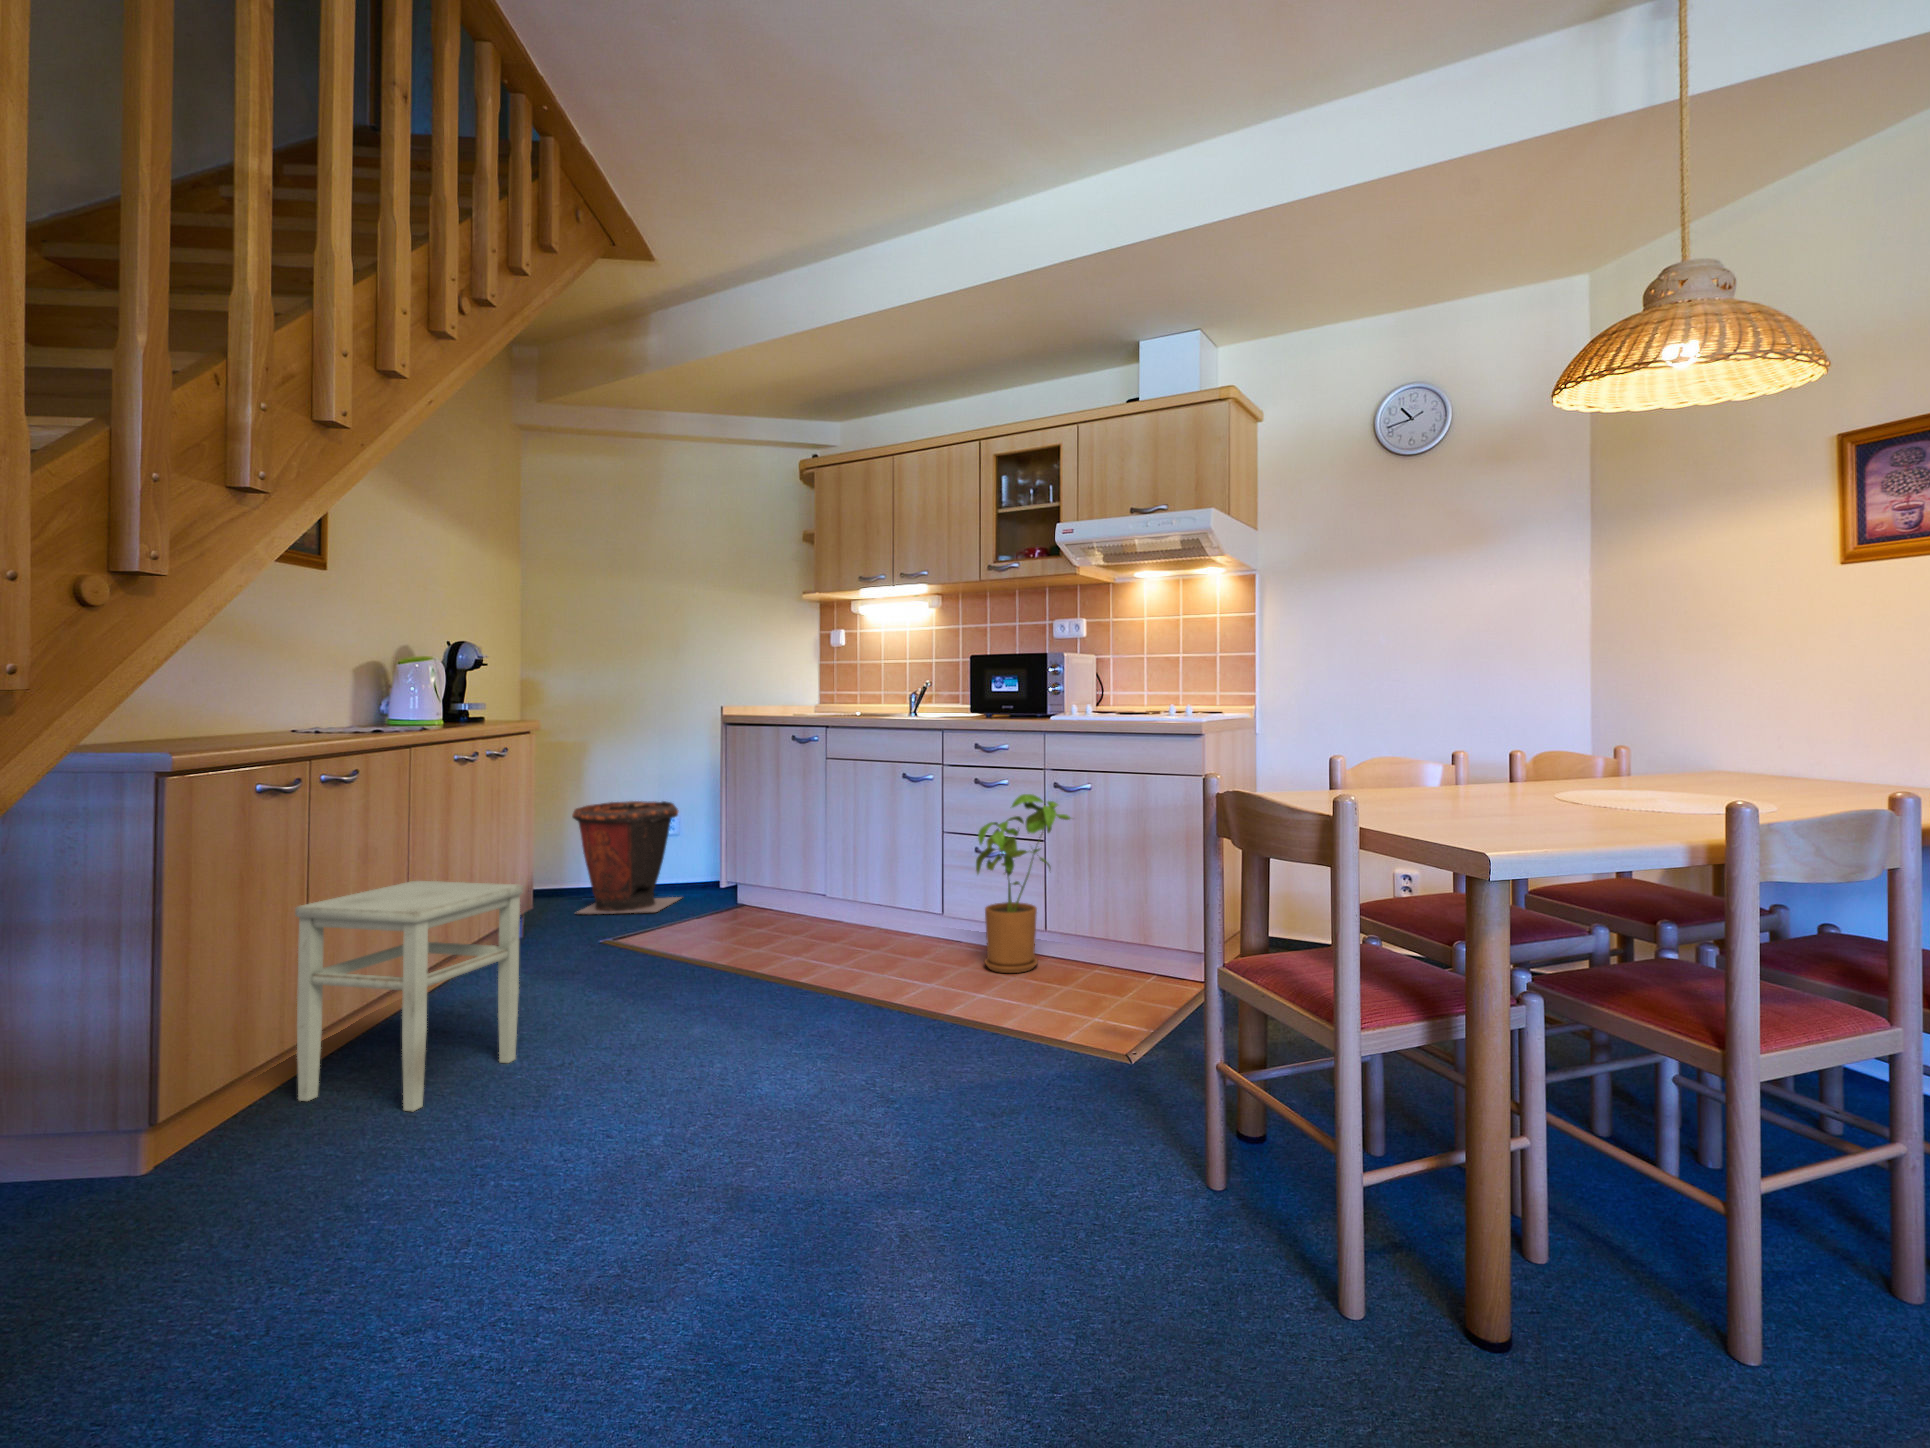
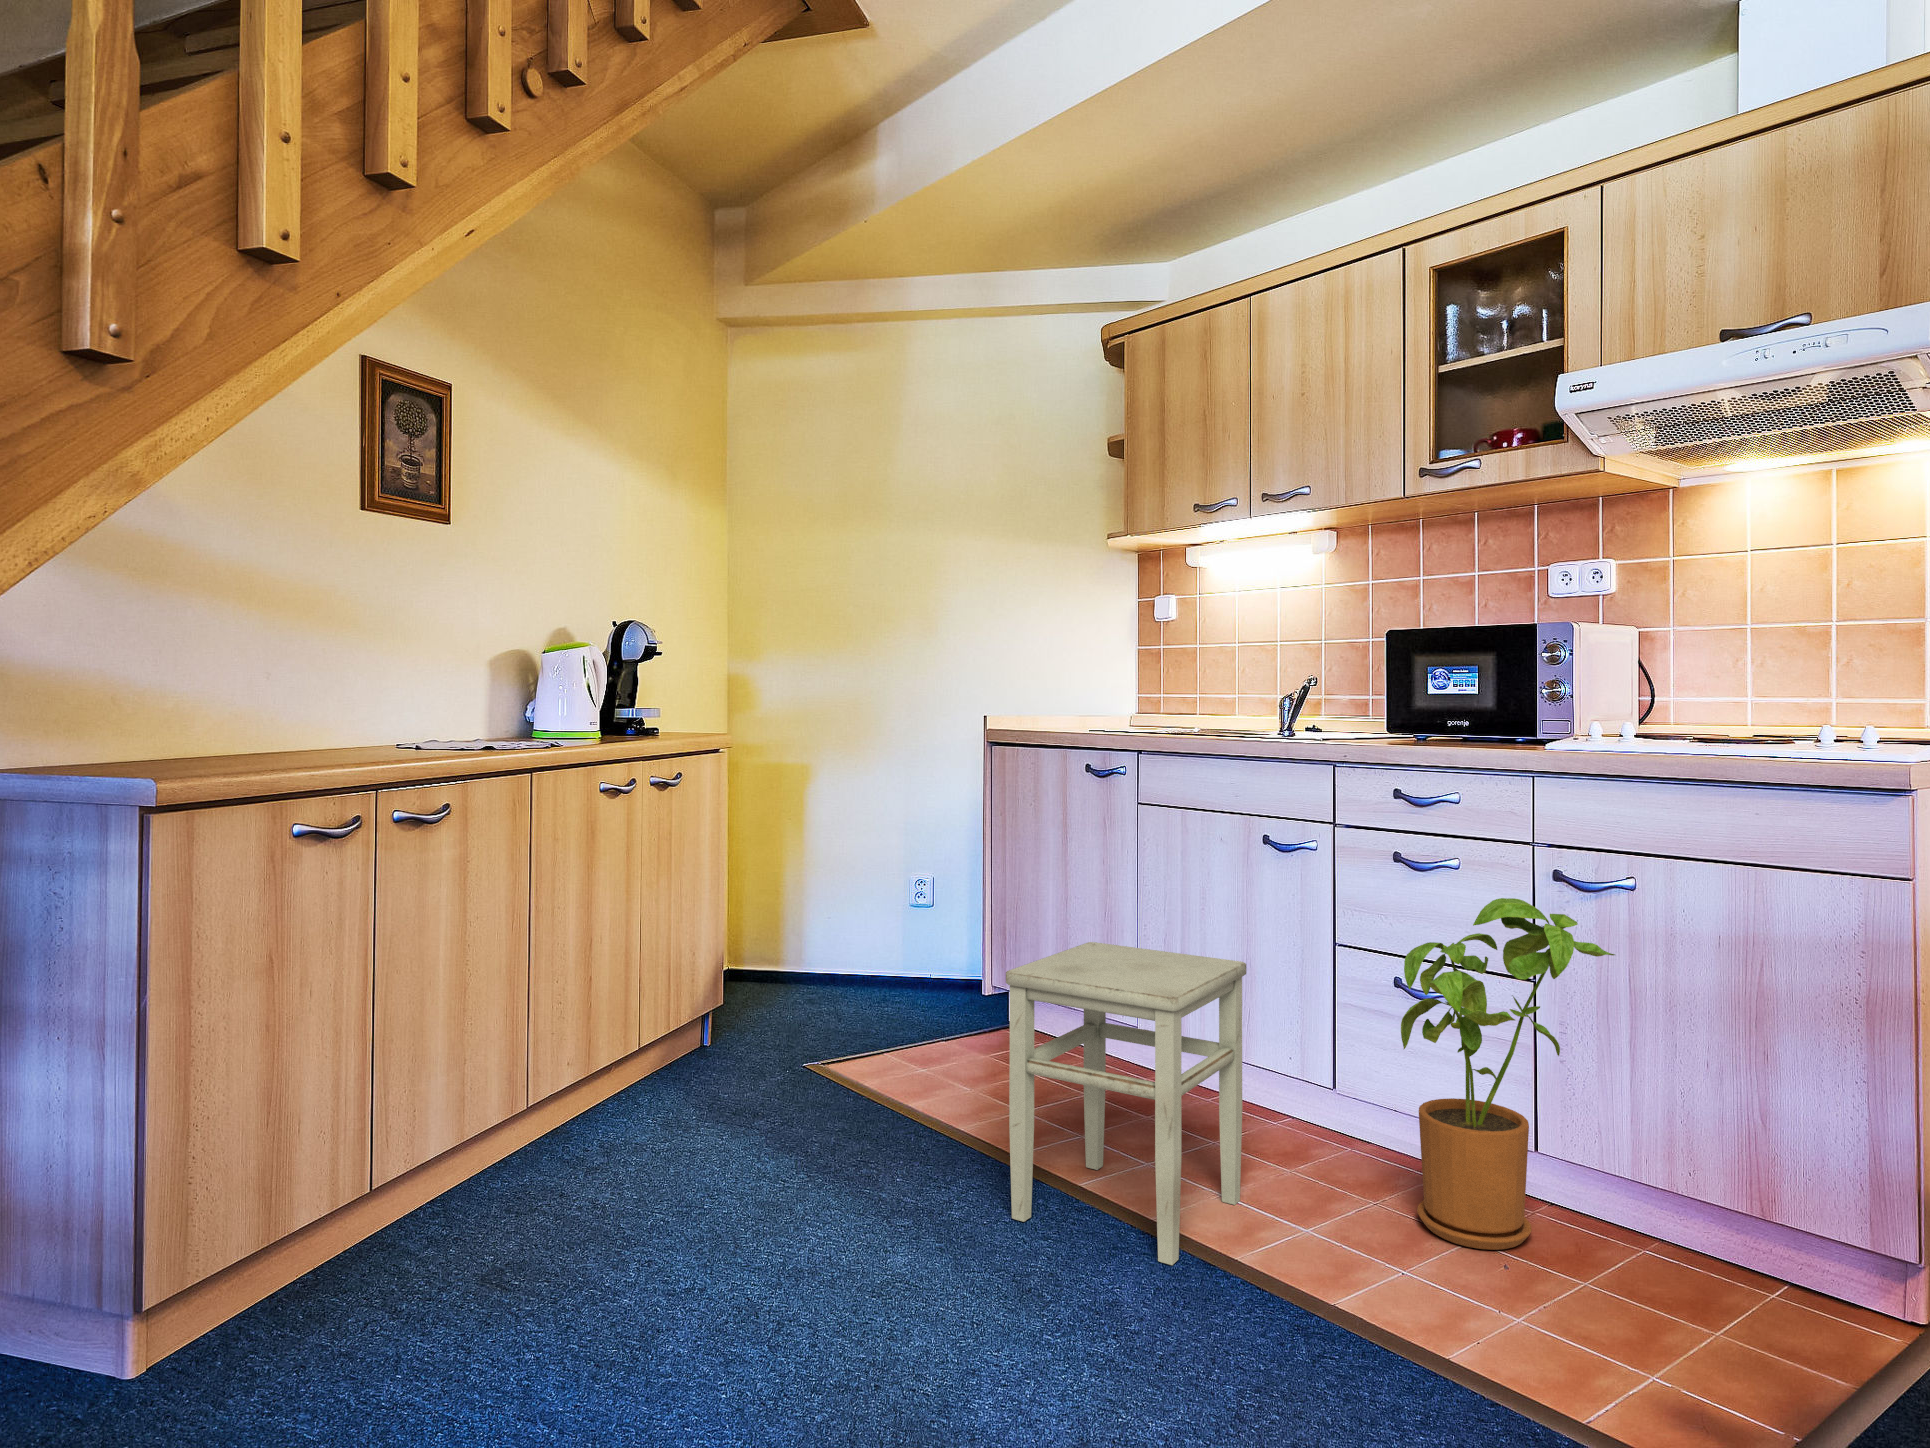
trash can: present [572,801,680,914] -> none [787,847,938,1015]
stool: present [295,881,523,1111] -> present [1006,942,1246,1265]

